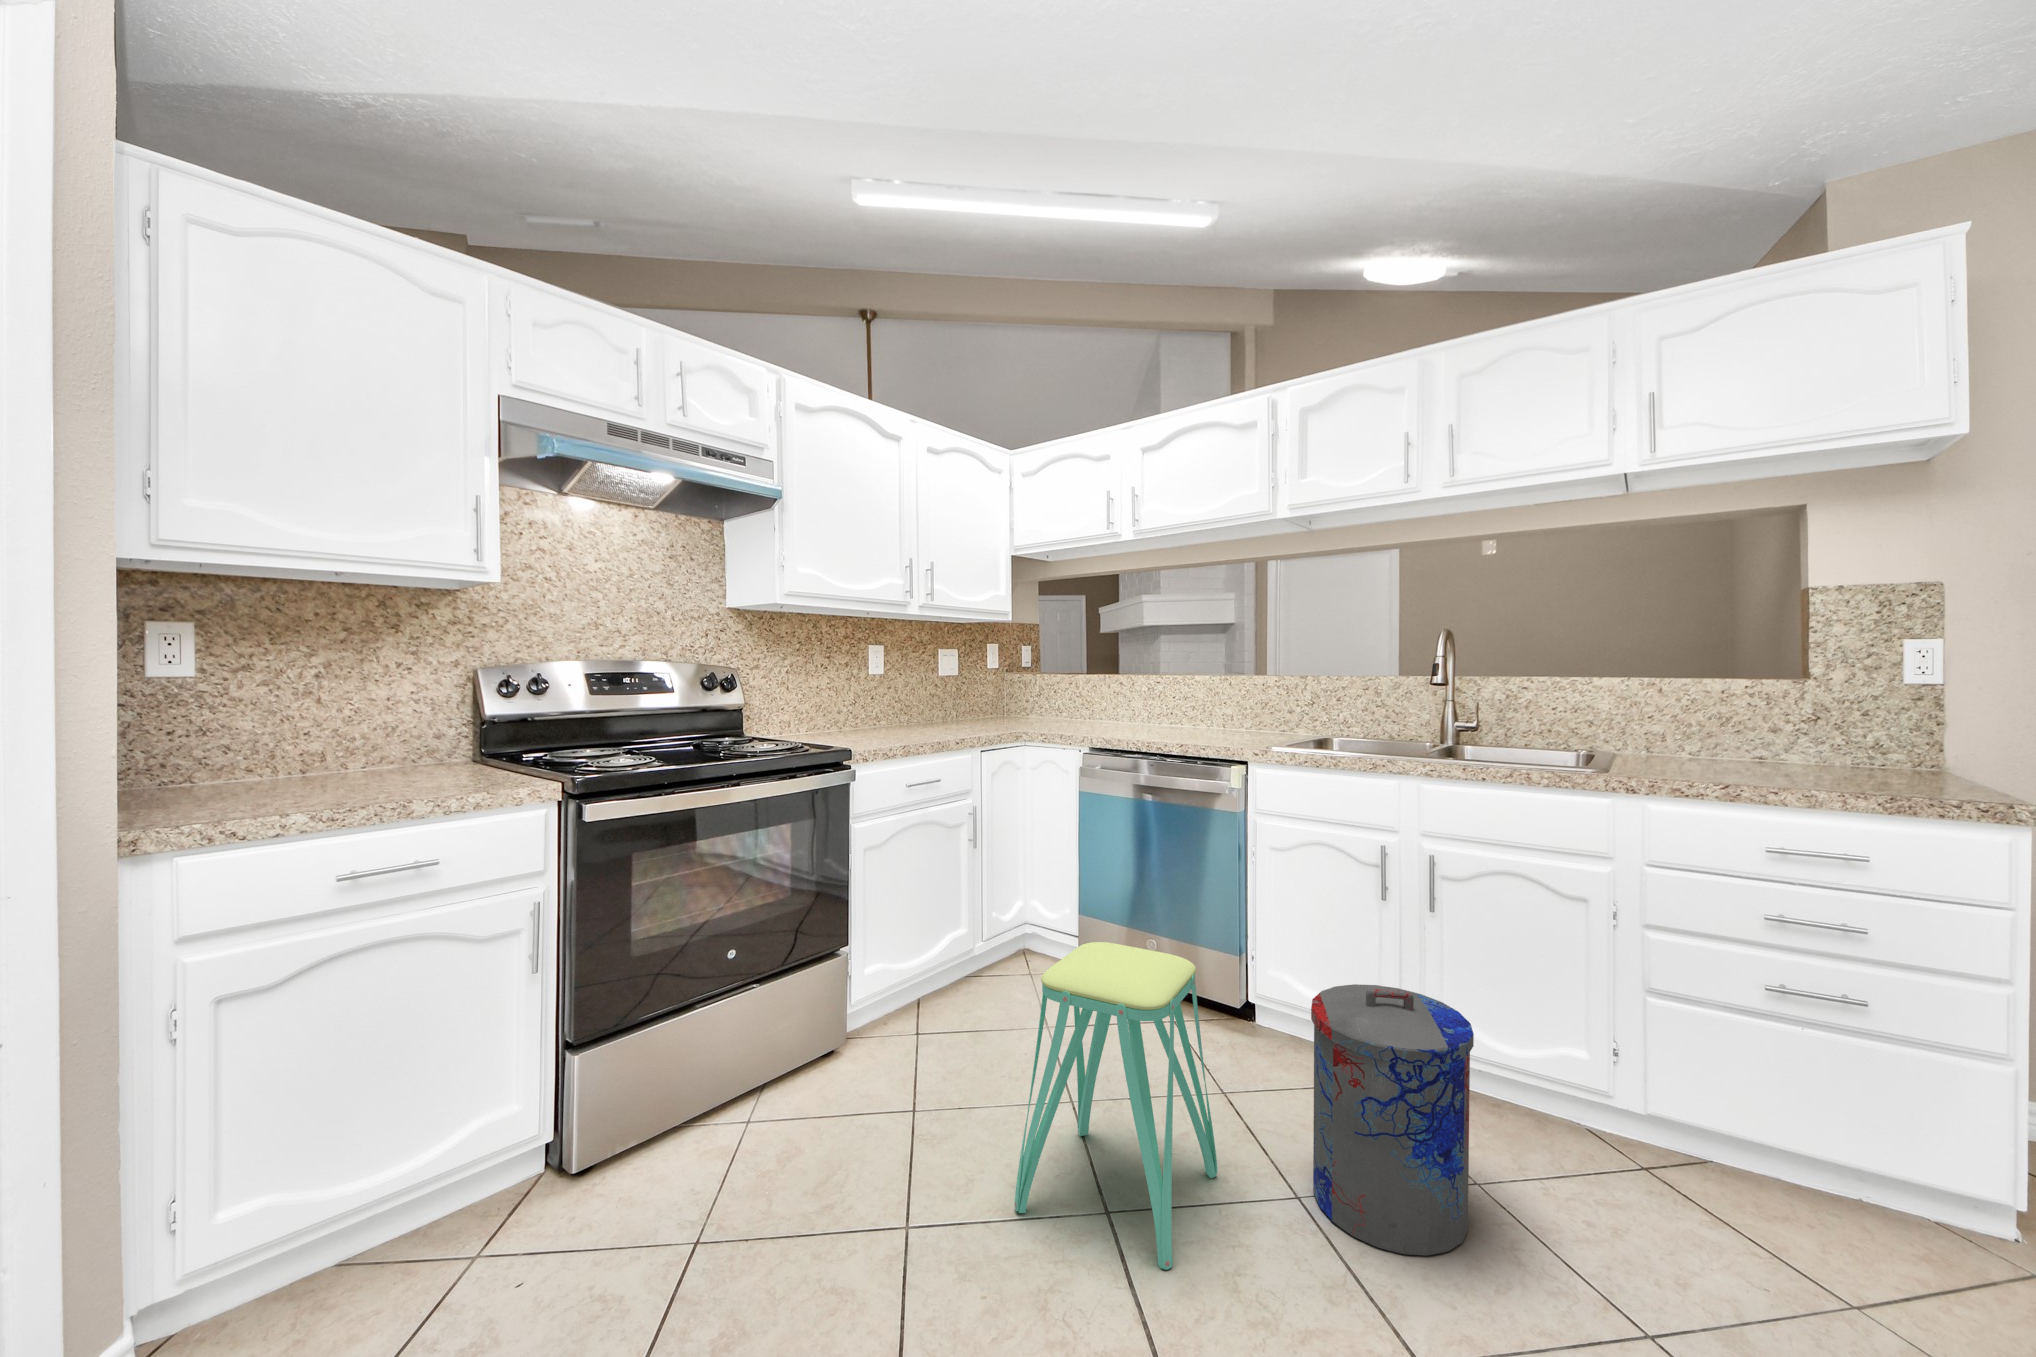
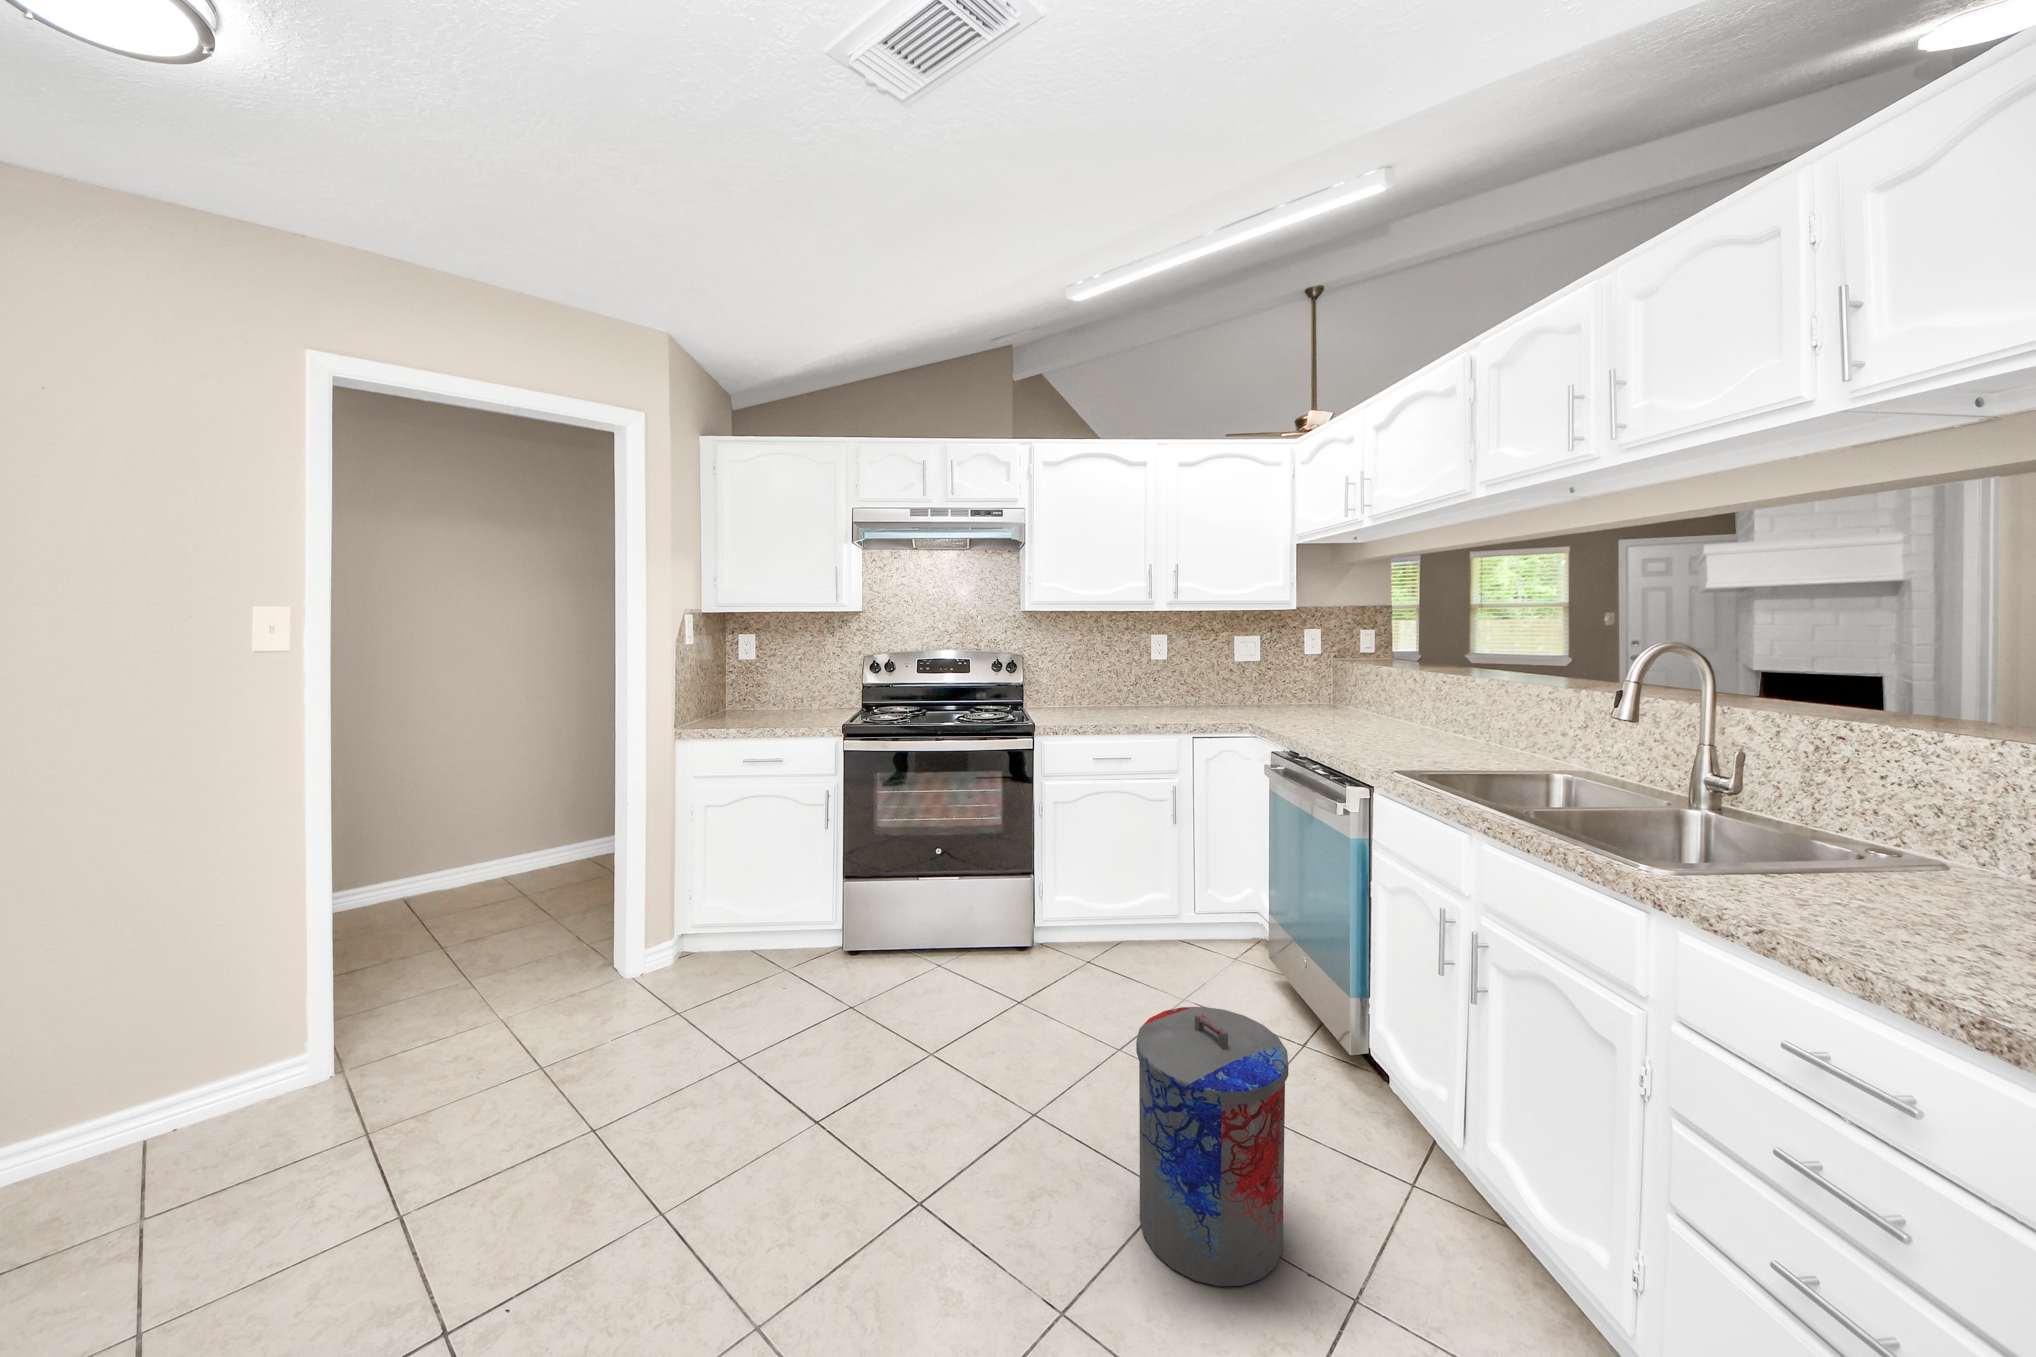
stool: present [1015,942,1218,1270] -> none [971,901,1121,1146]

